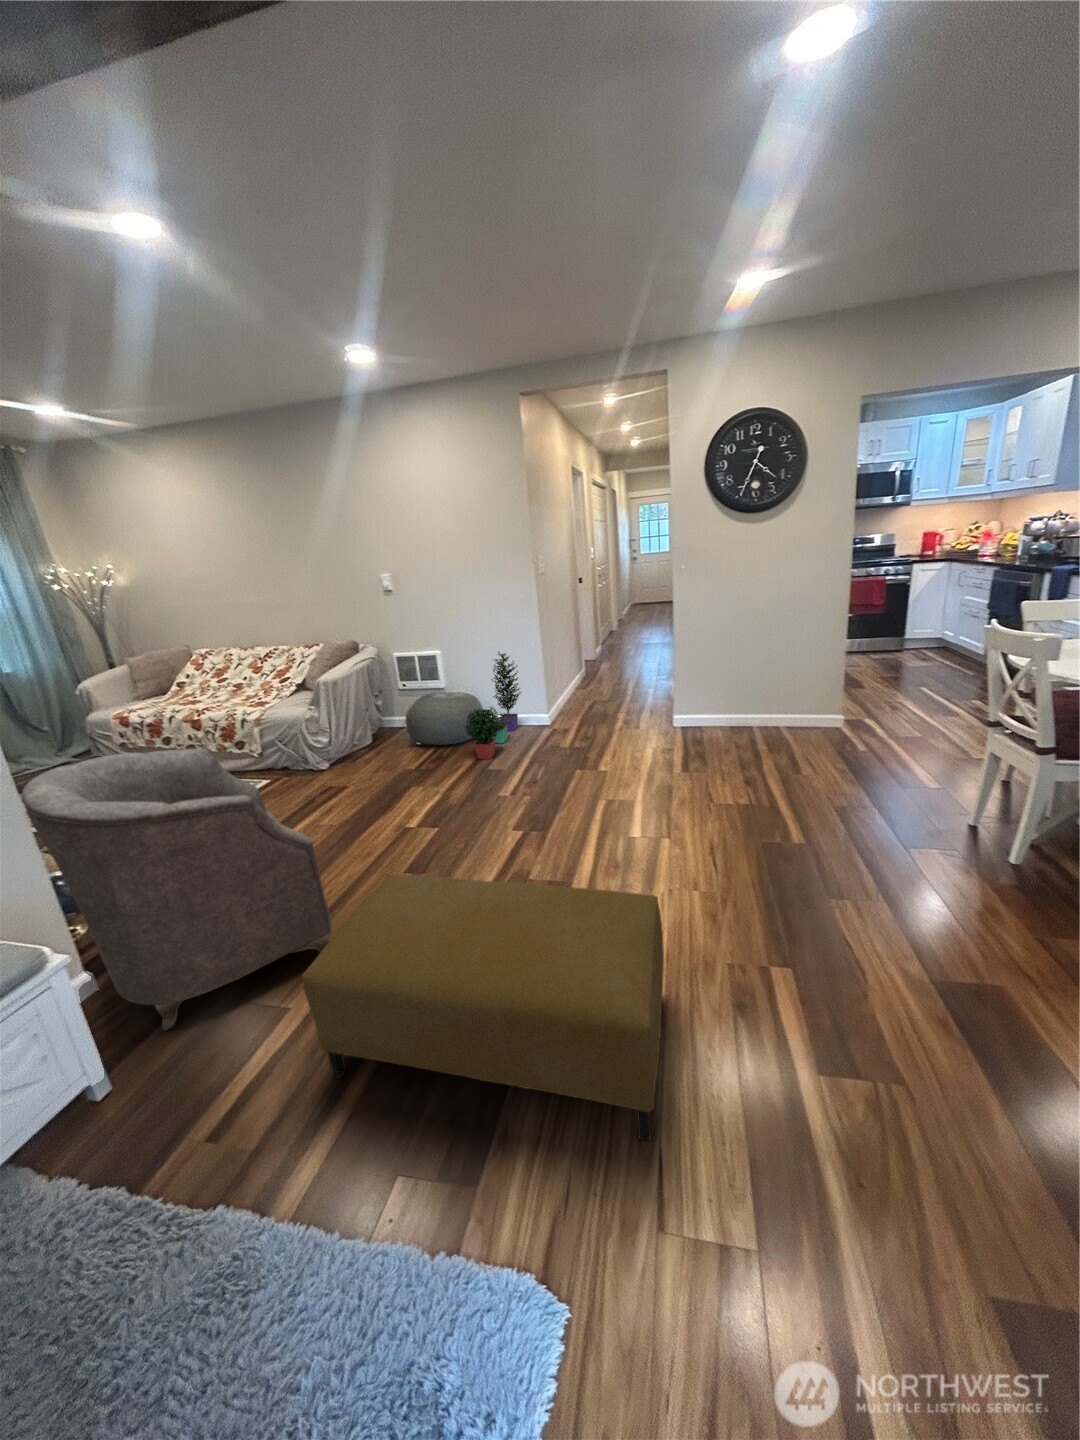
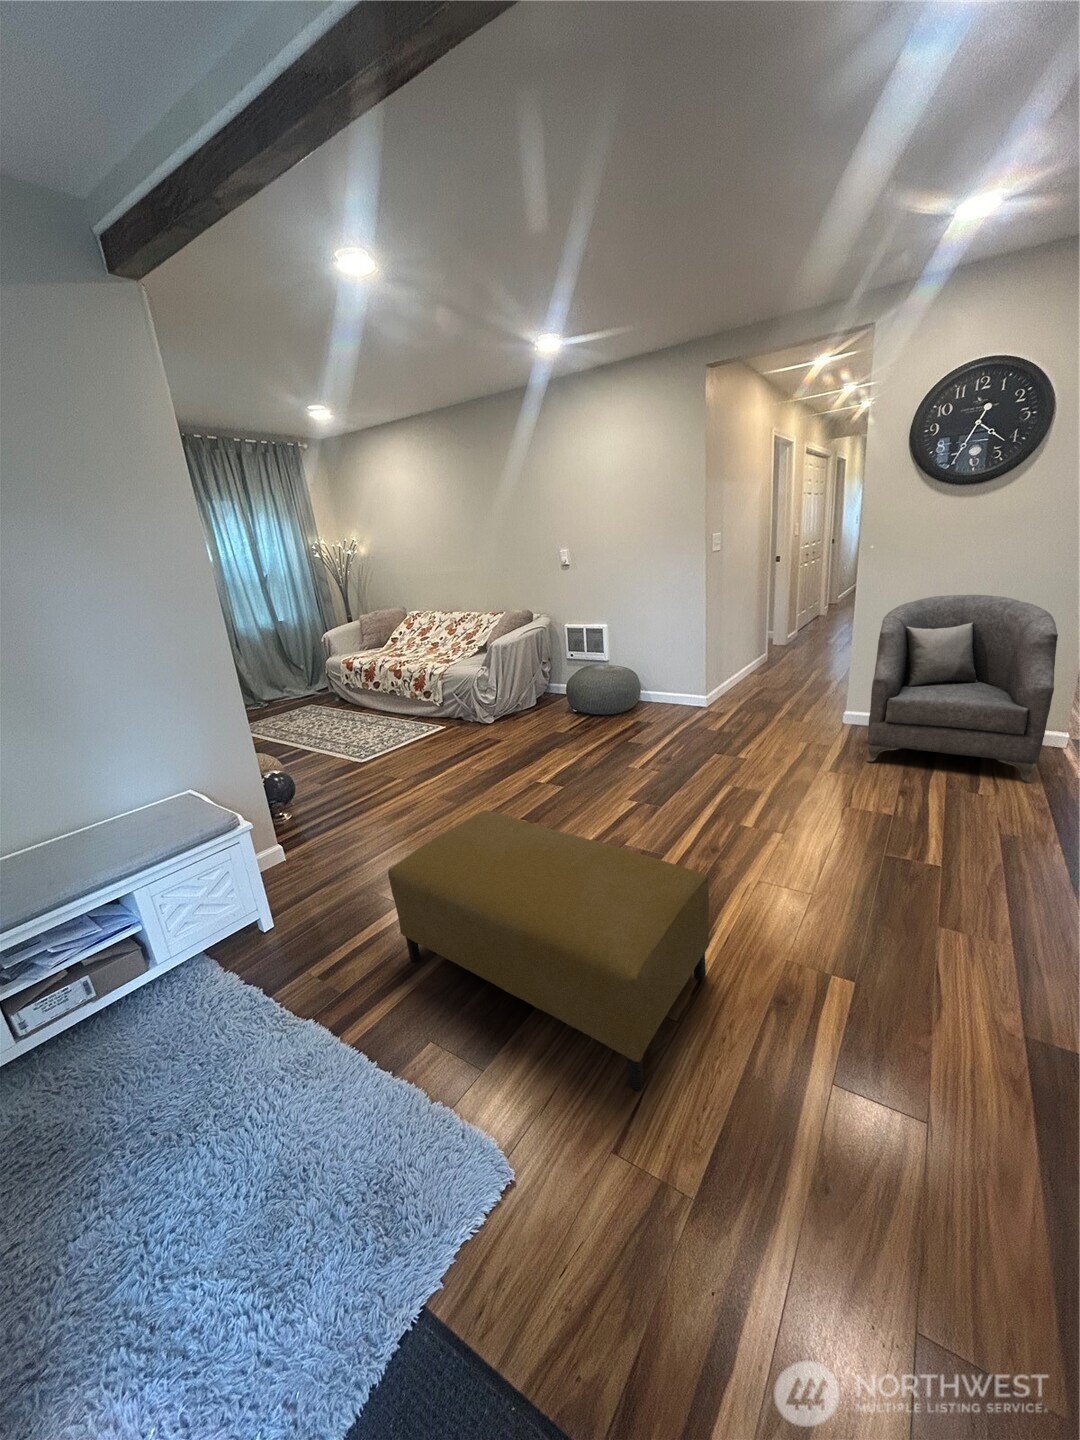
potted plant: present [464,651,521,759] -> none [611,626,682,732]
armchair: present [22,749,331,1031] -> present [867,595,1058,782]

